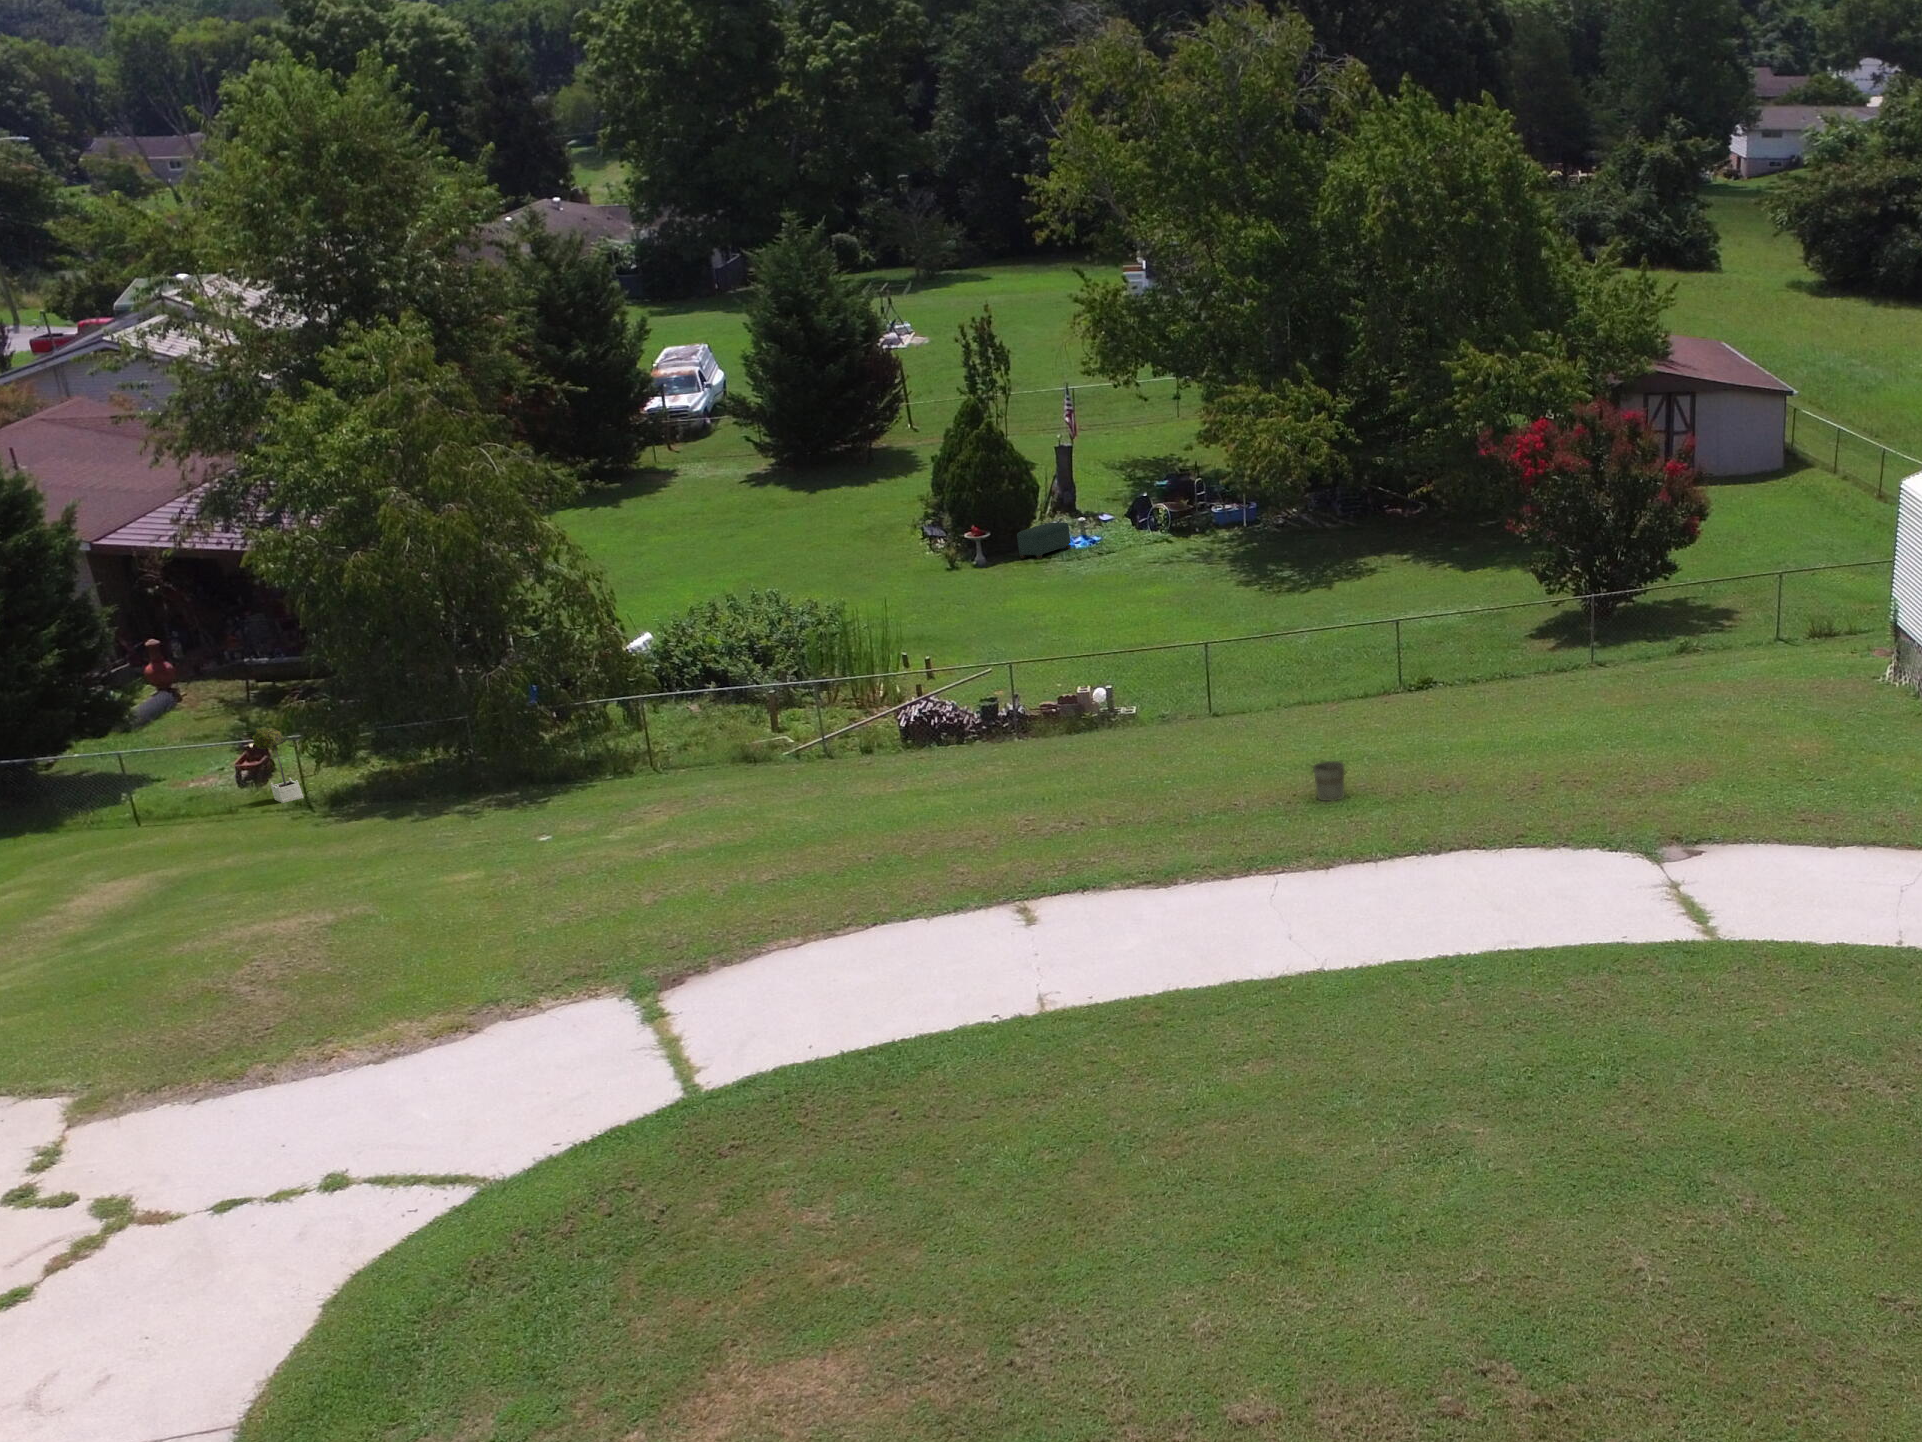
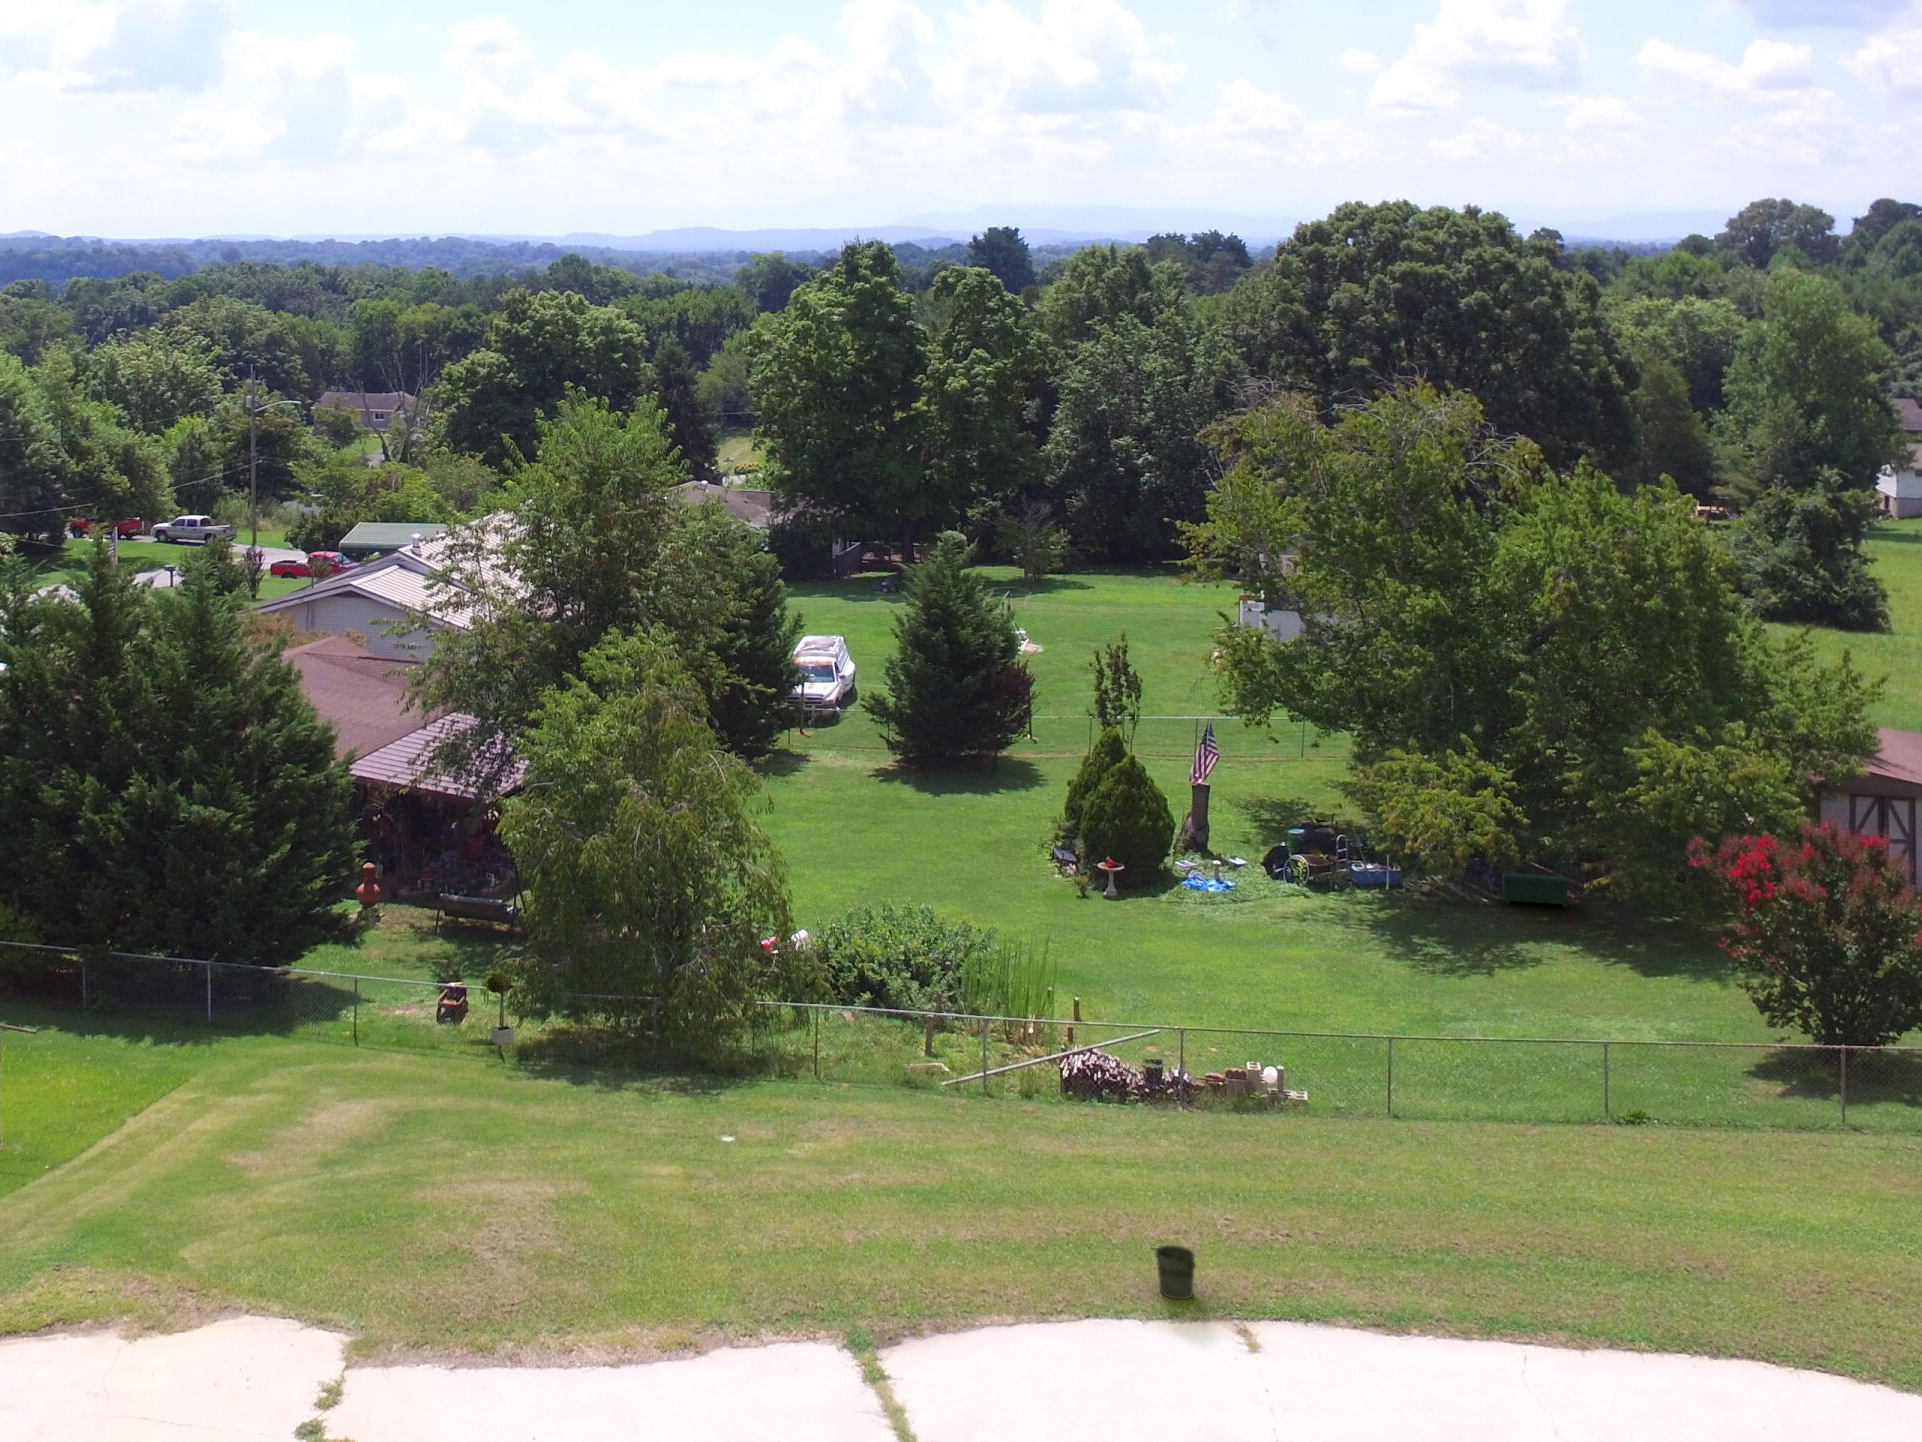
bench: present [1017,522,1071,559] -> present [1502,873,1568,908]
bucket: present [1313,761,1345,801] -> present [1155,1245,1196,1299]

